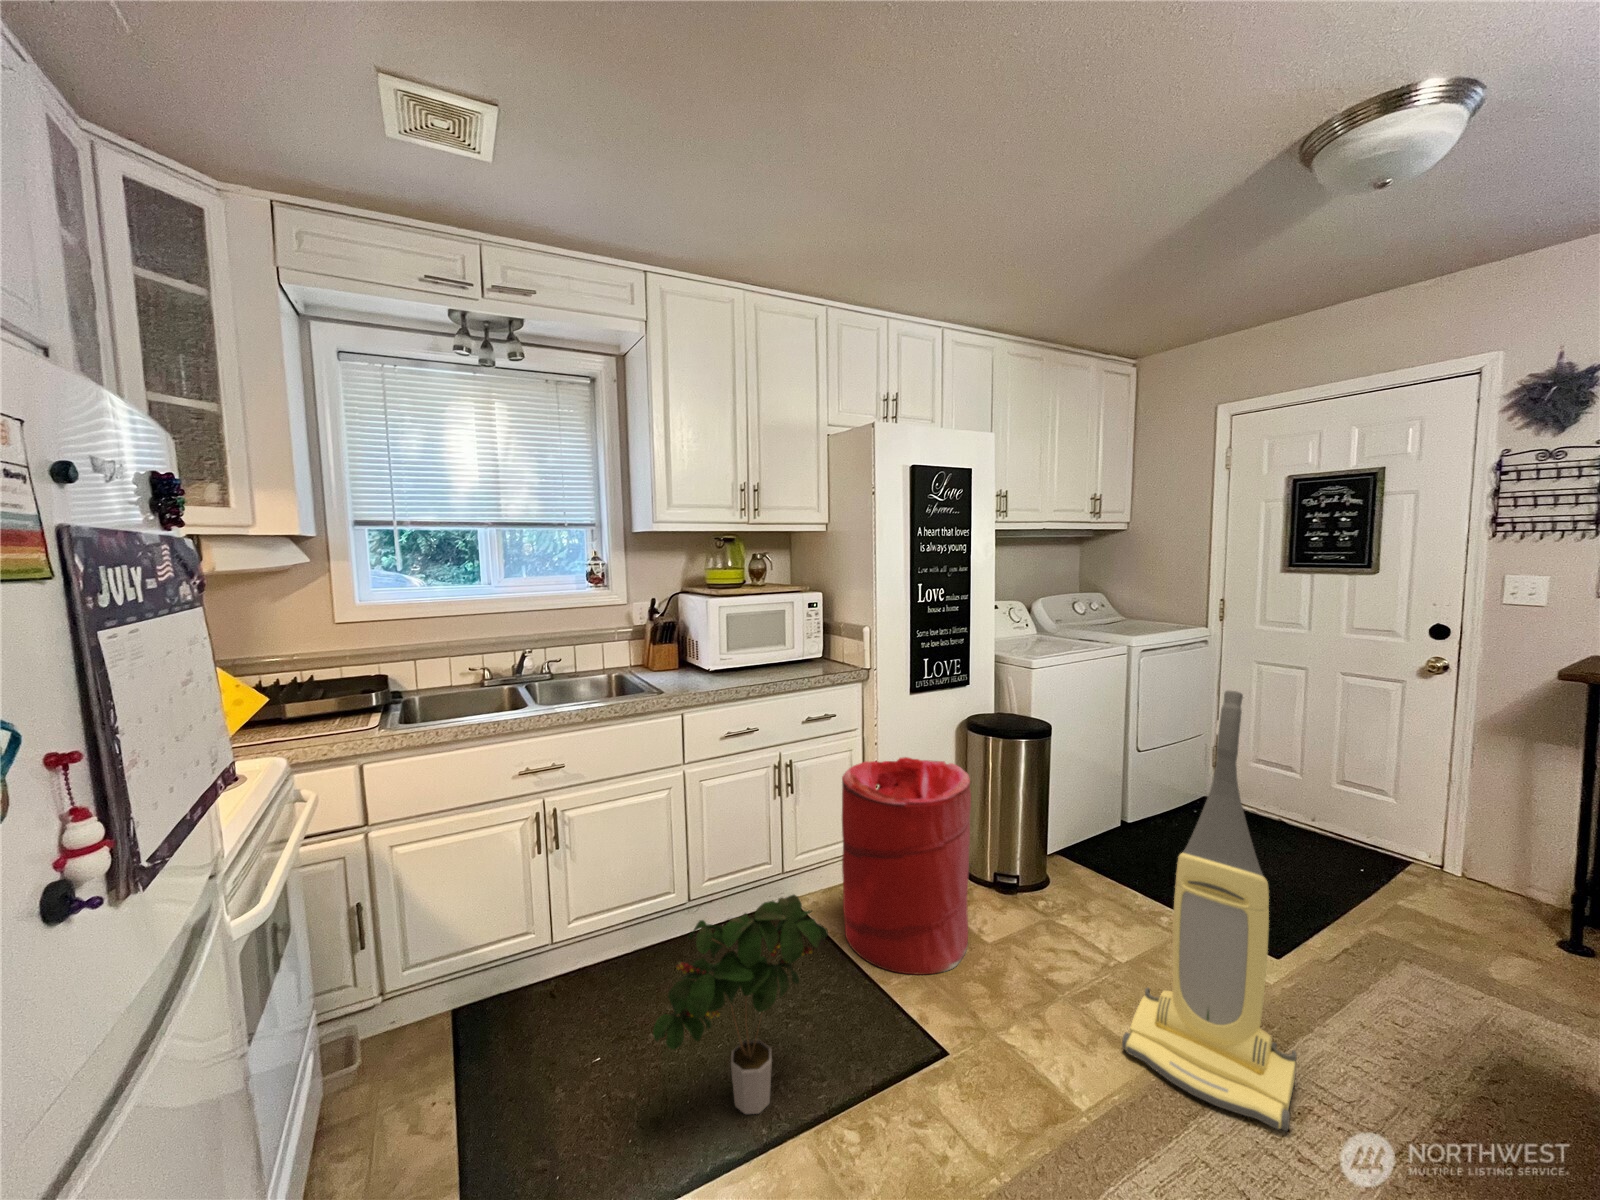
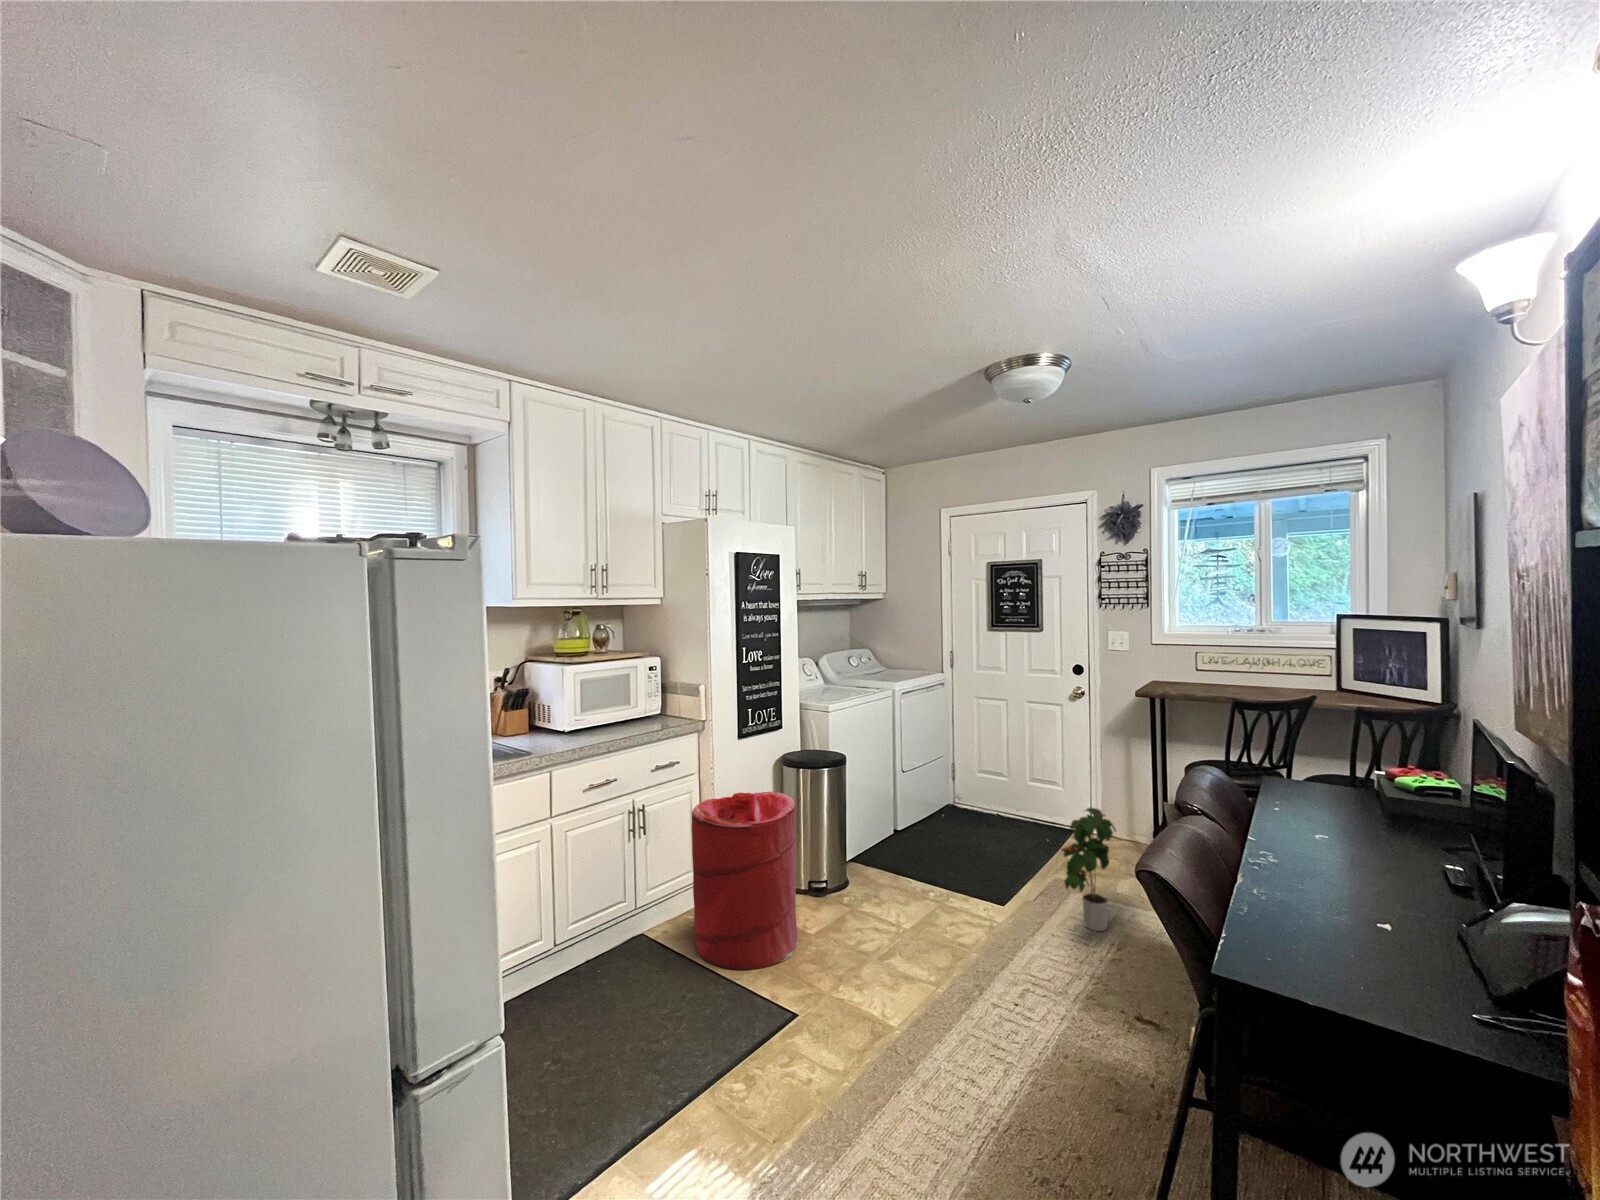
vacuum cleaner: present [1122,691,1296,1131] -> none [914,715,1017,1004]
potted plant: present [653,895,828,1114] -> present [1062,808,1116,931]

